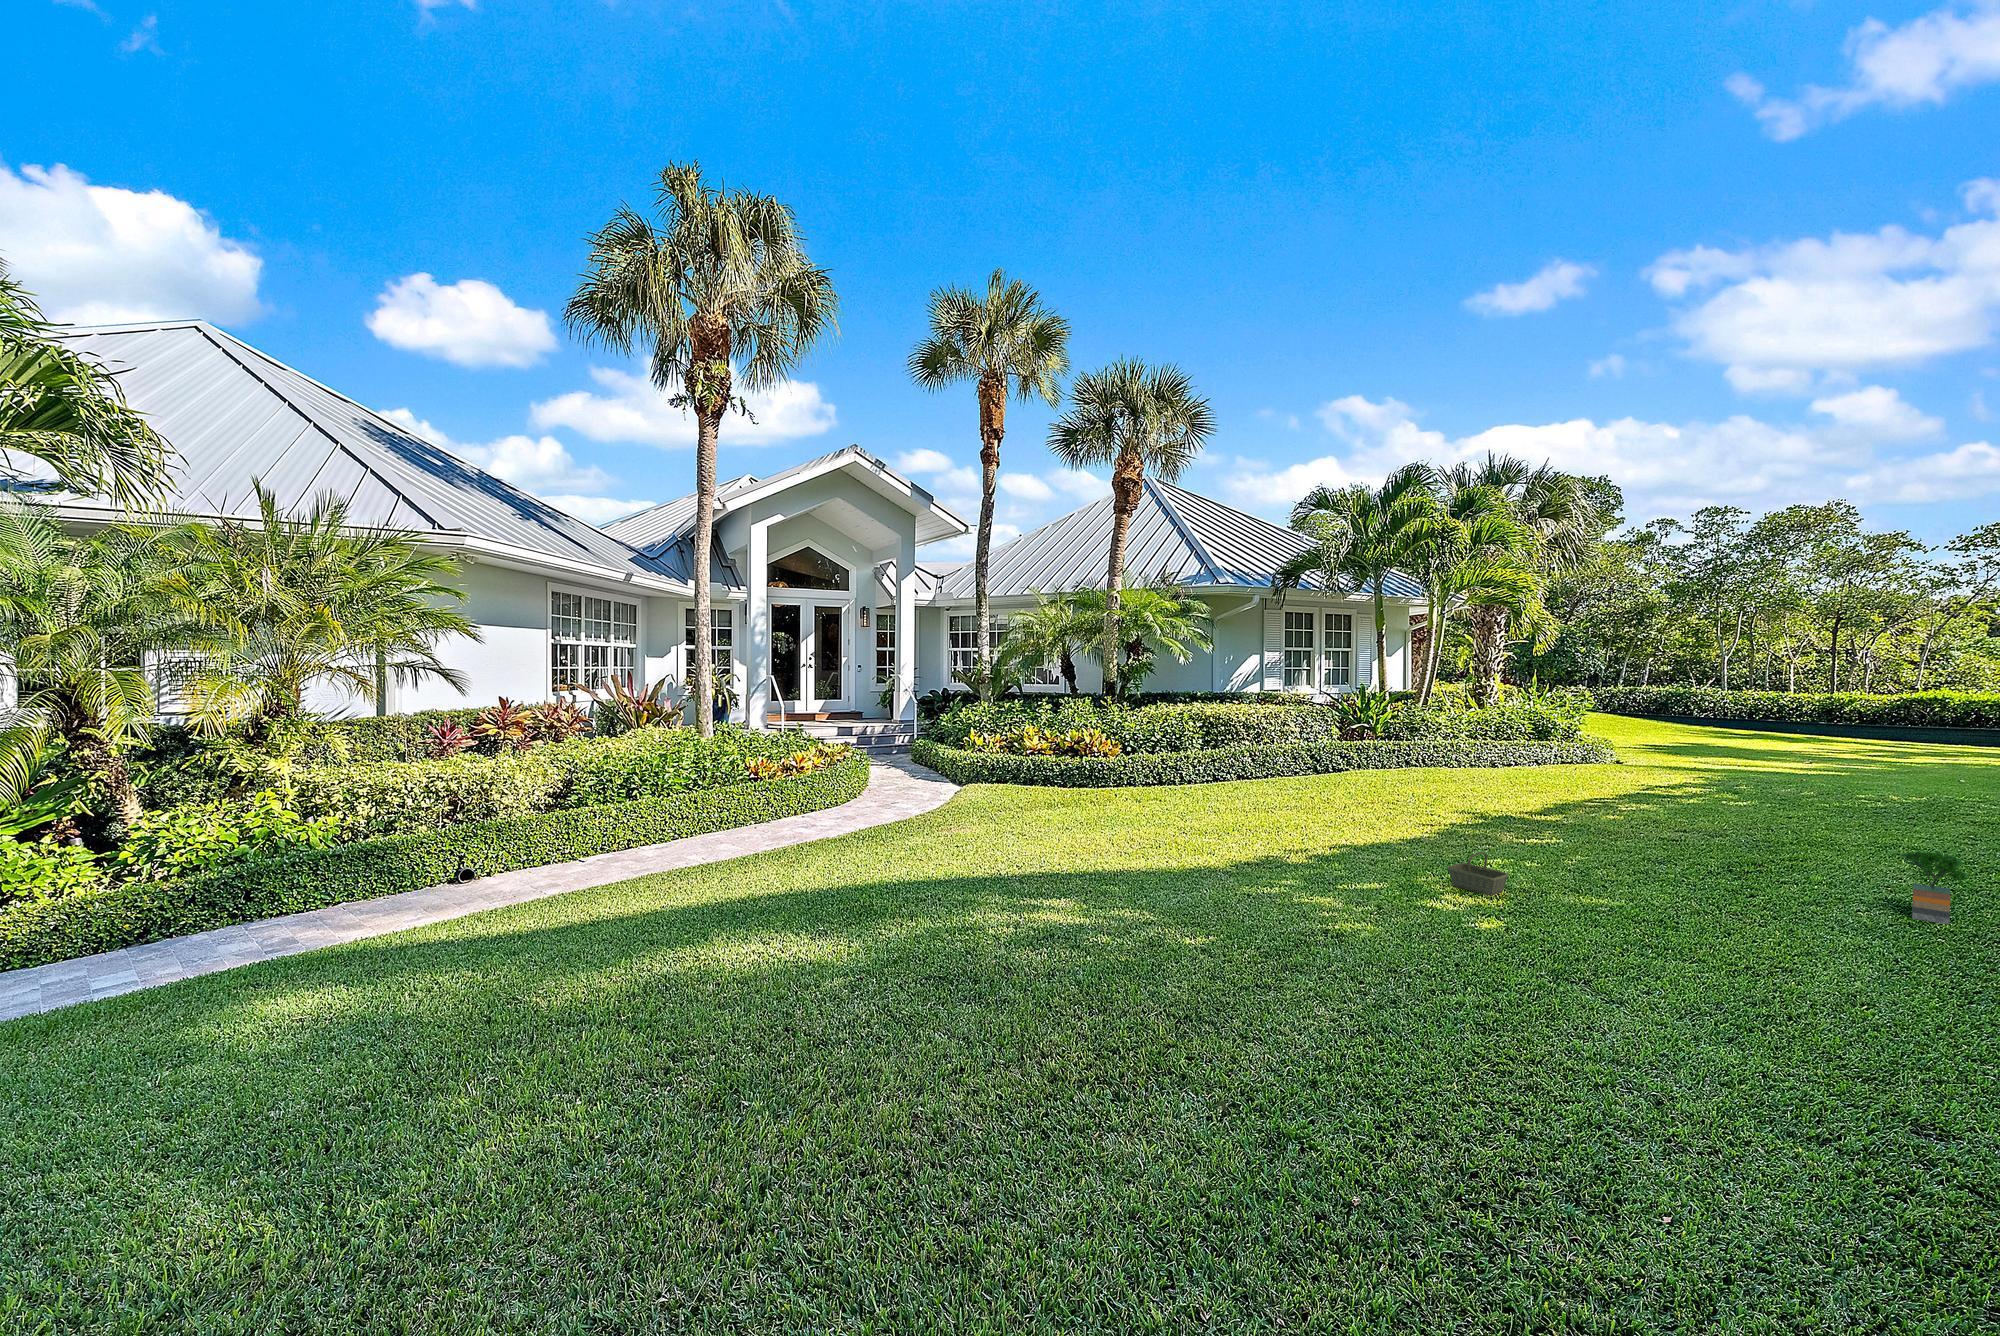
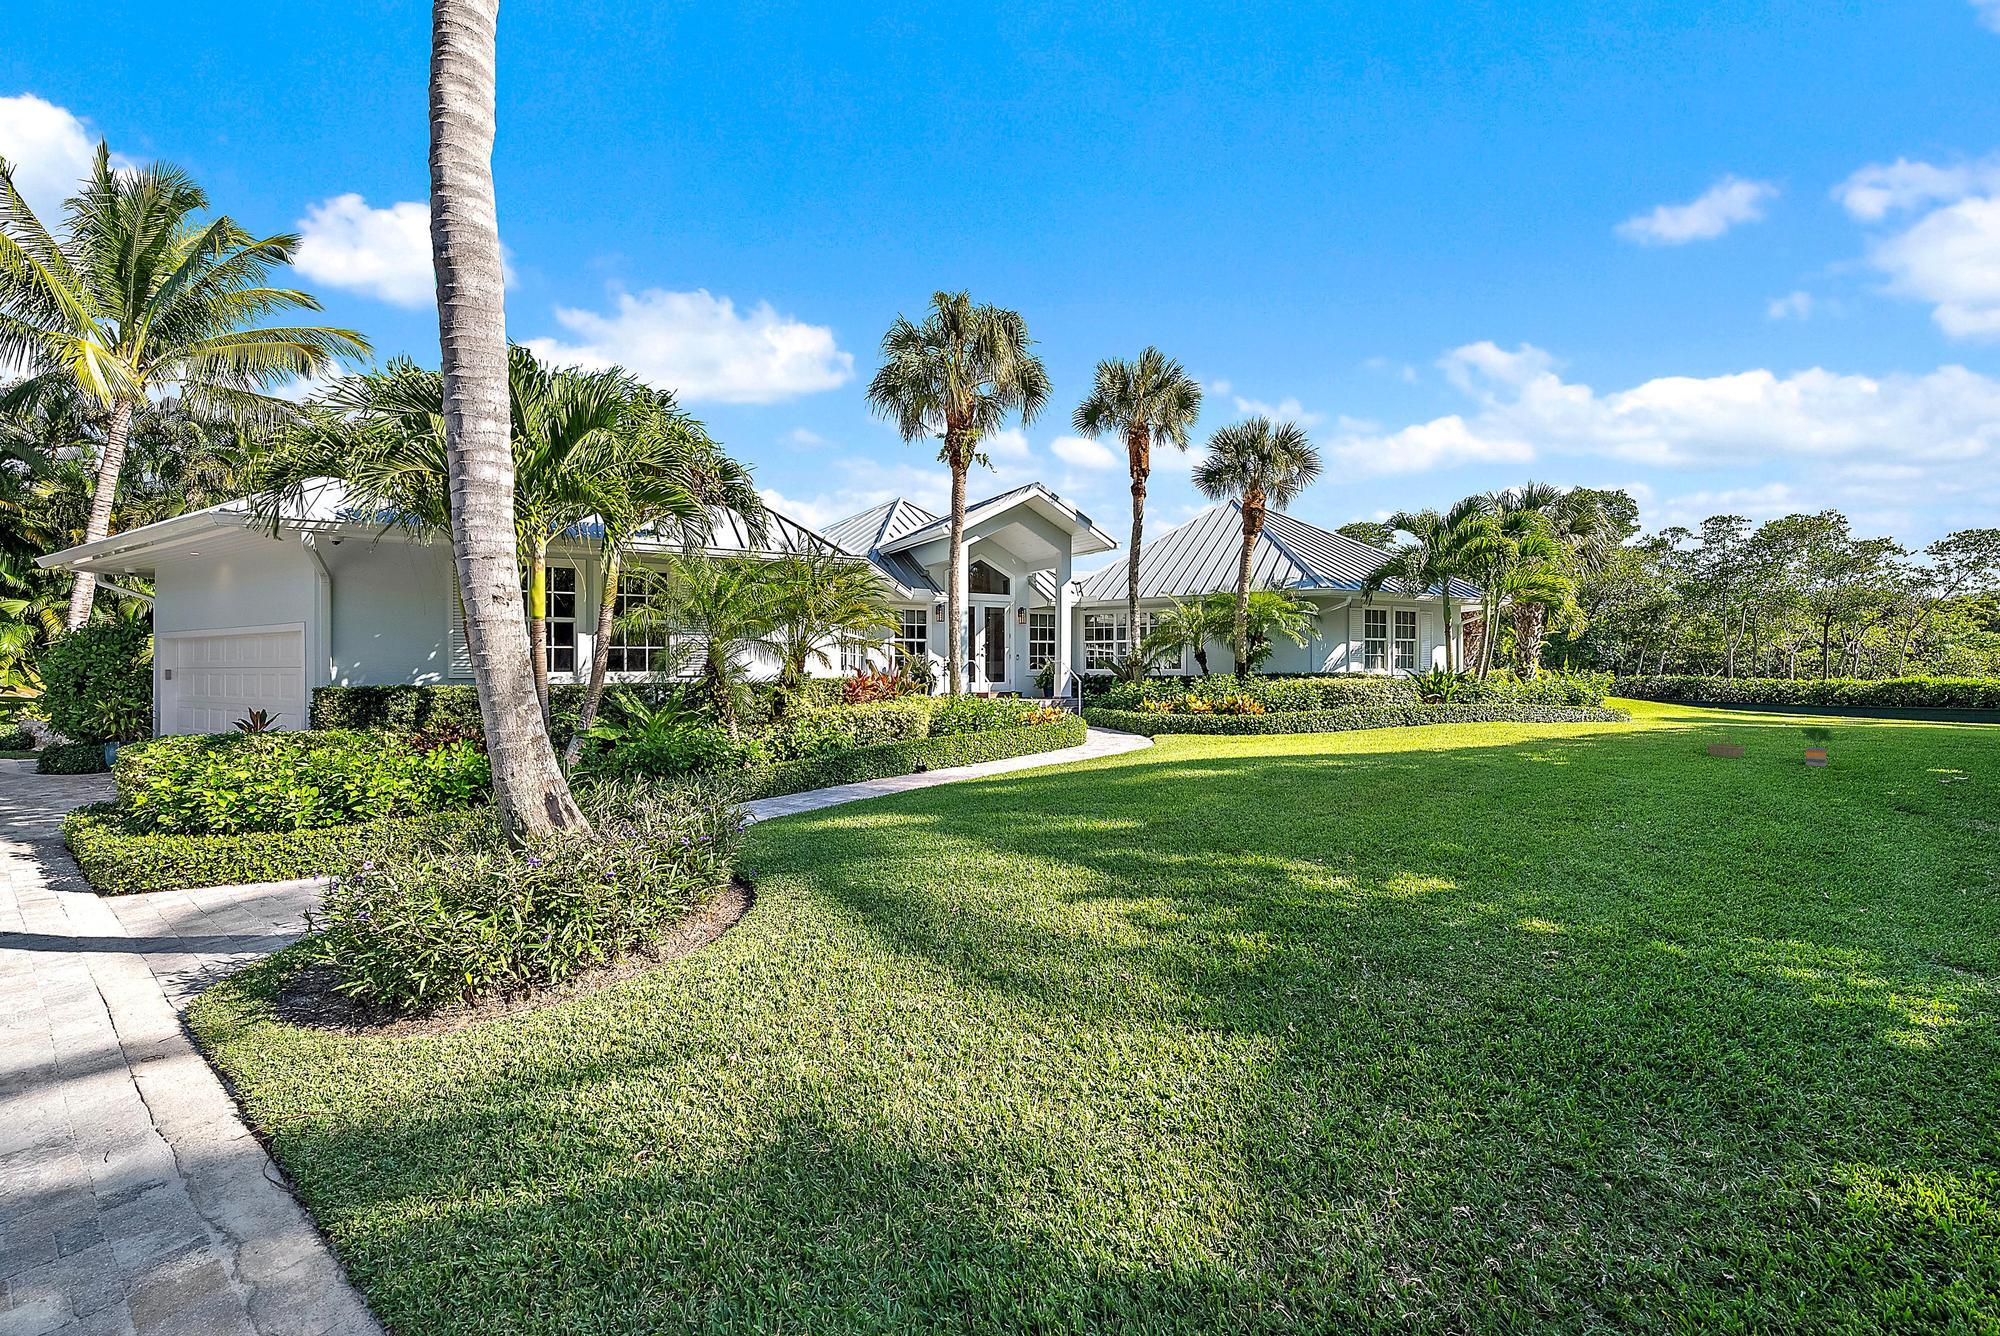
basket: present [1447,852,1509,895] -> present [1706,735,1746,757]

